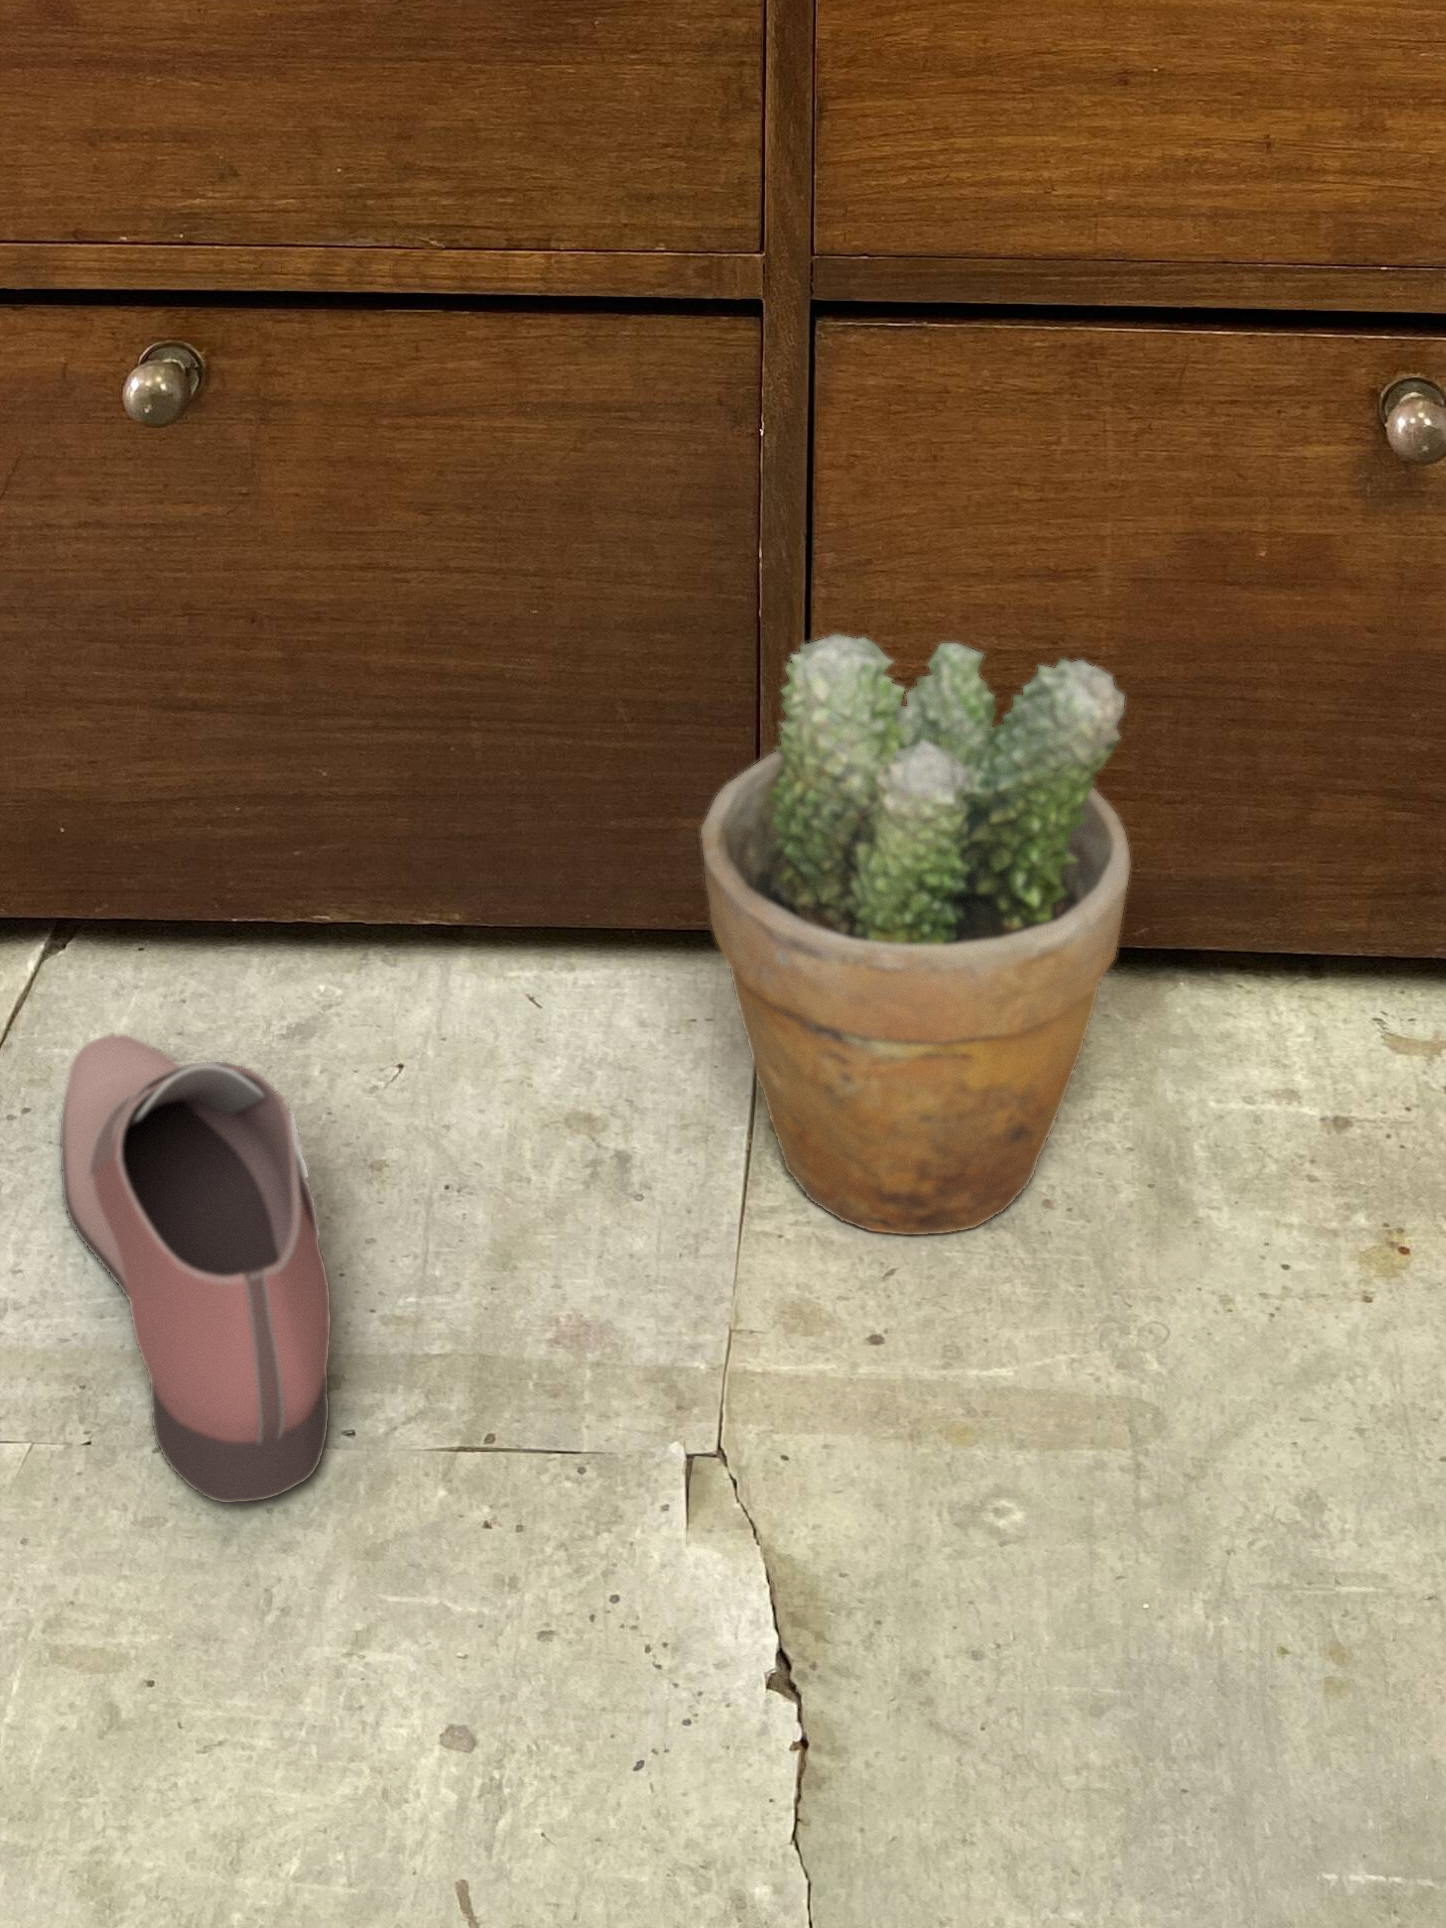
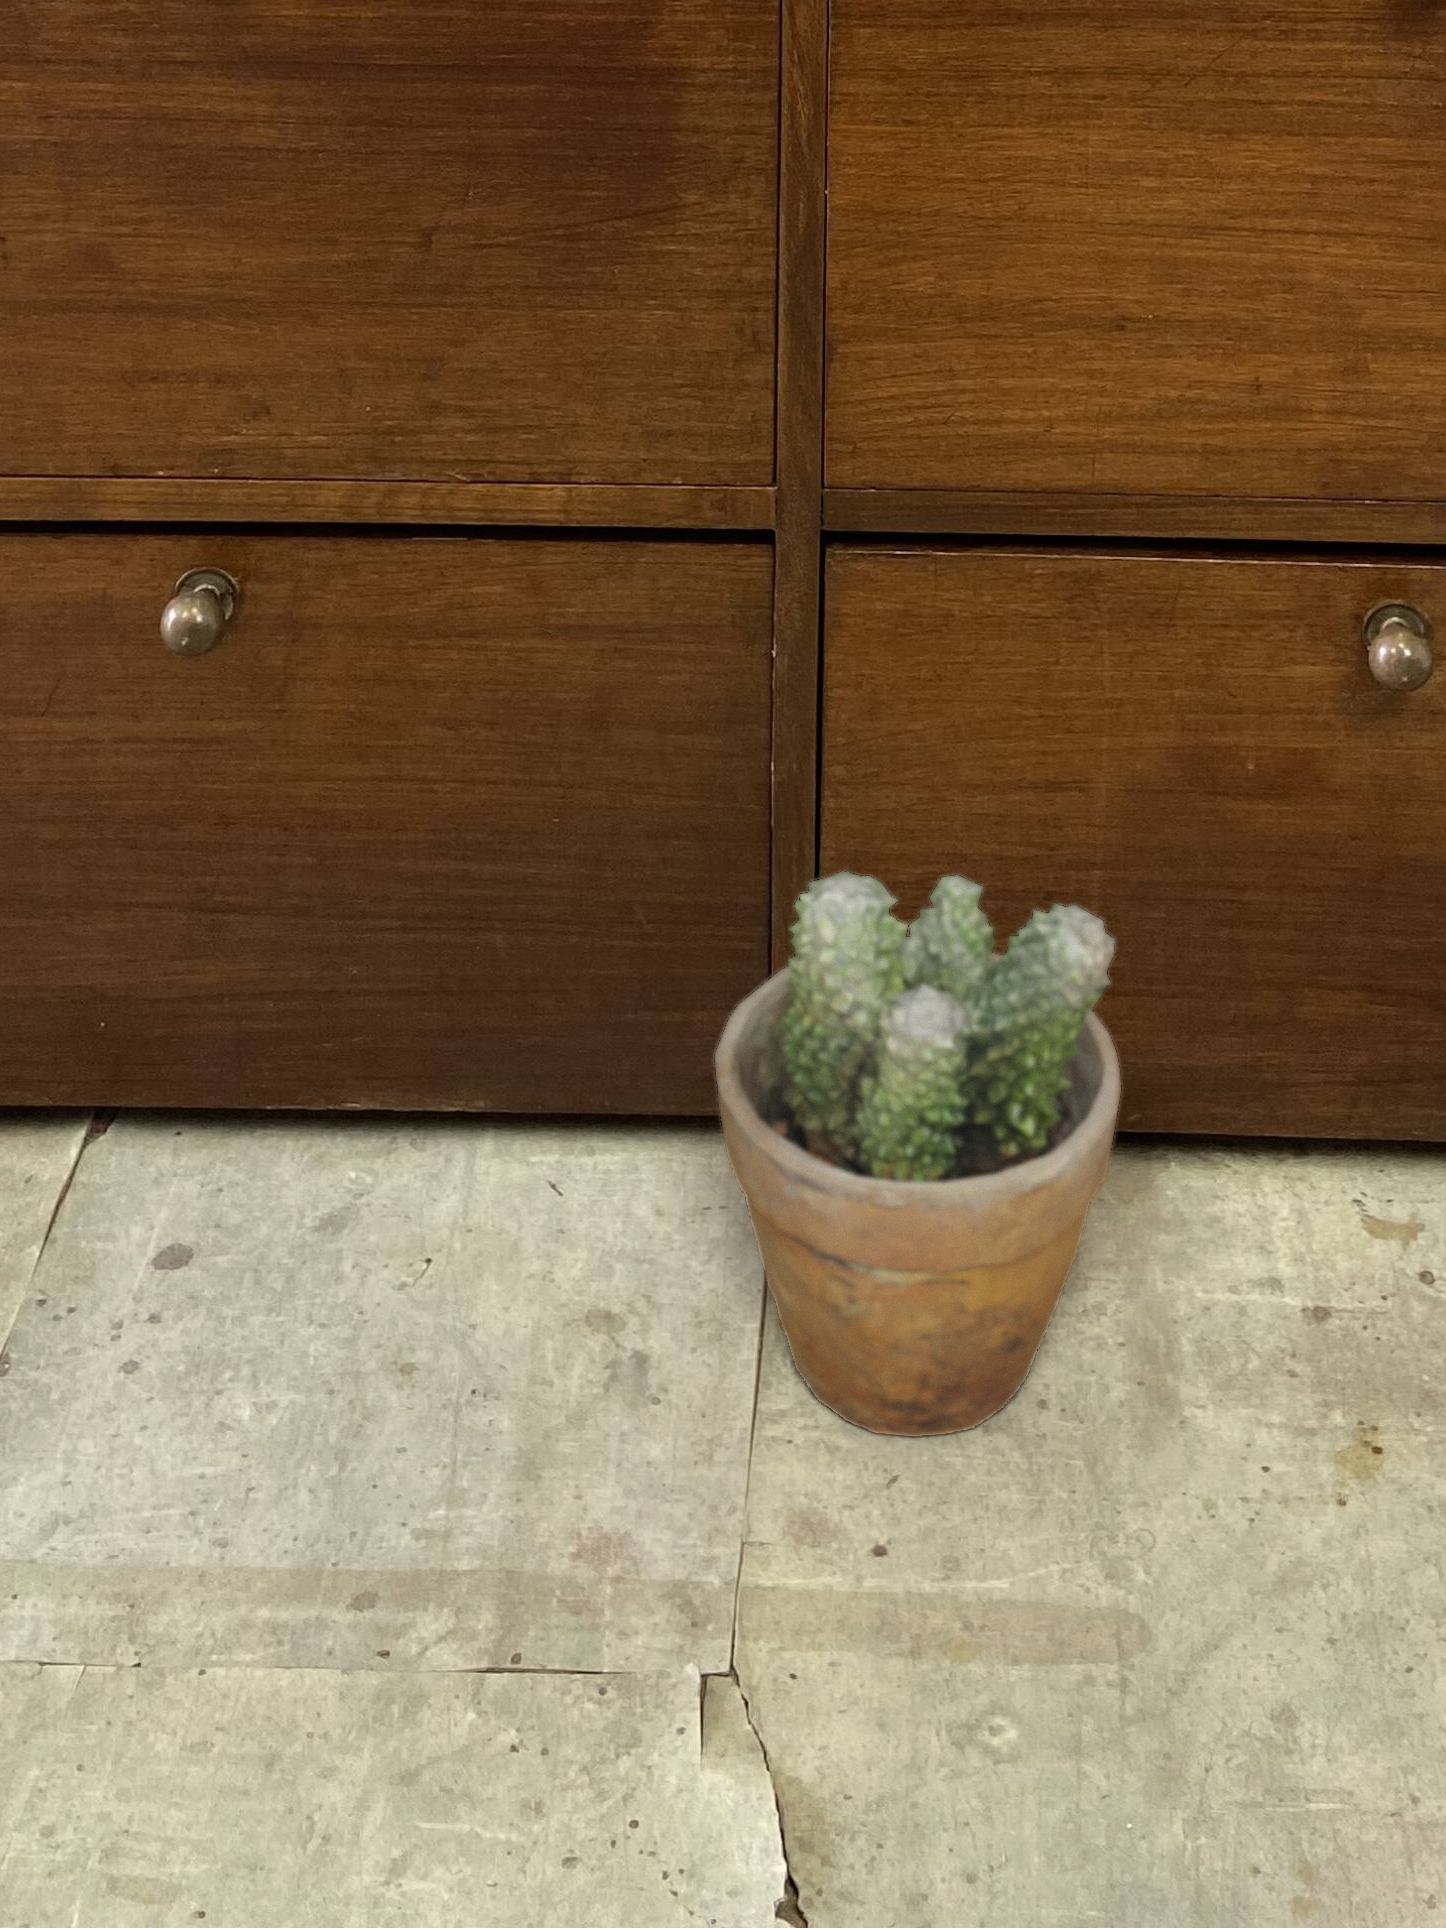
shoe: present [60,1035,330,1503] -> none [107,1239,365,1727]

